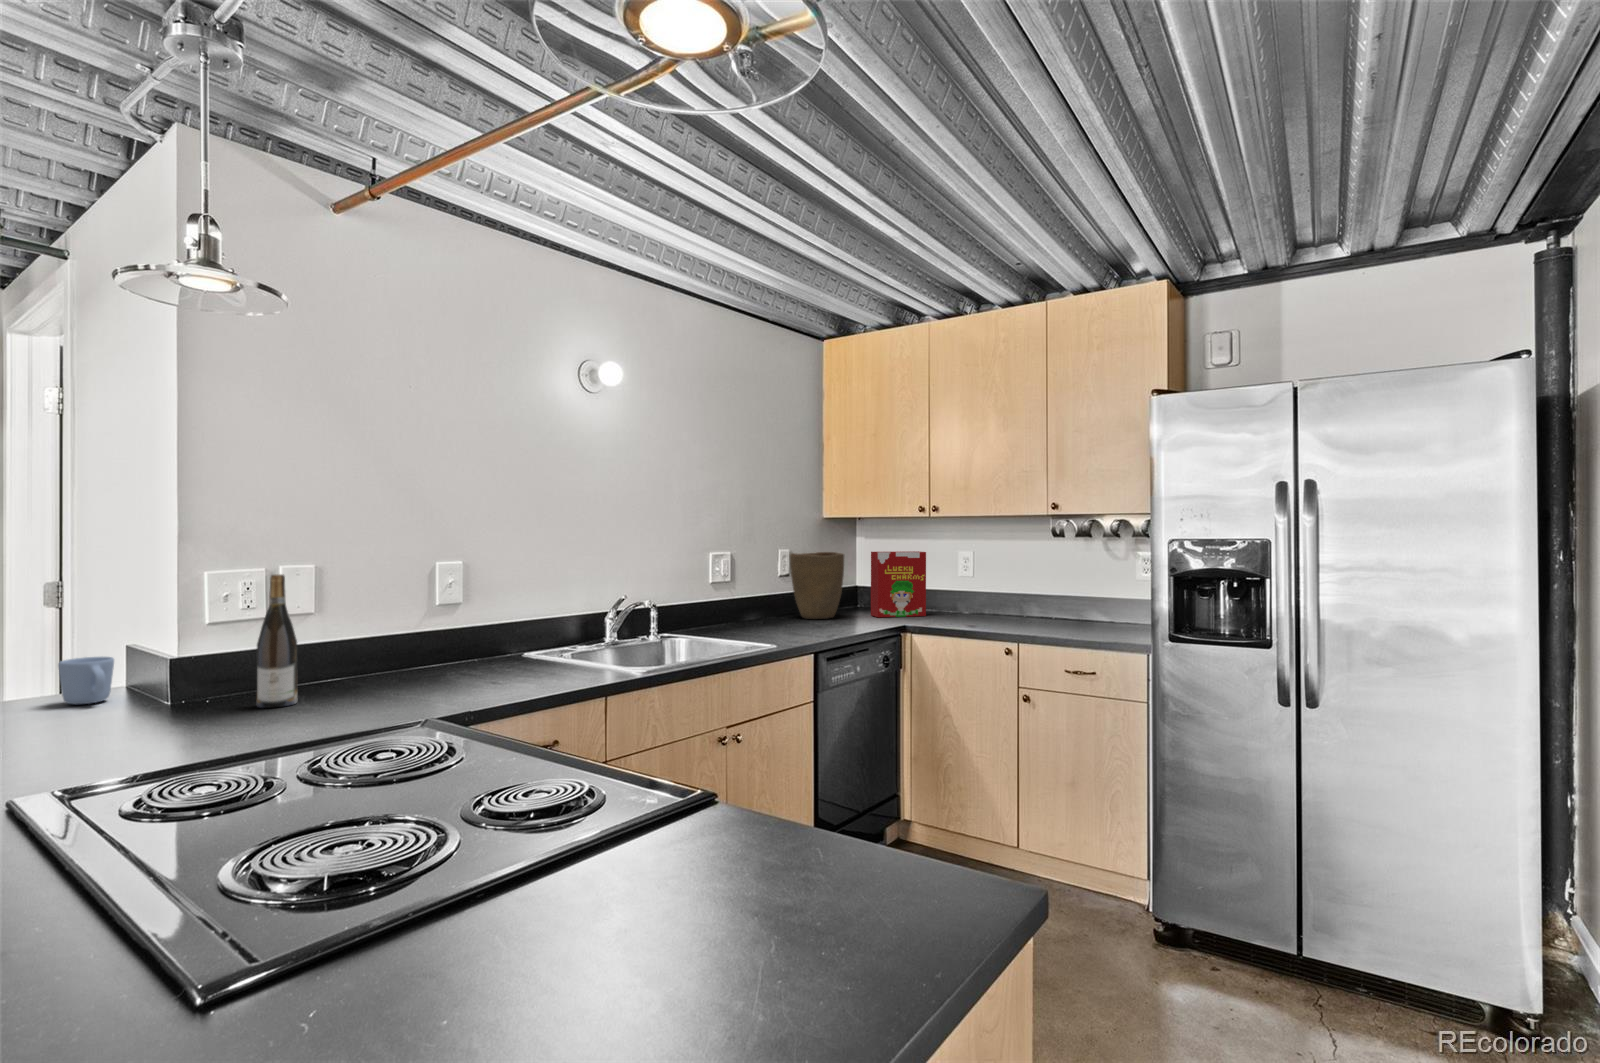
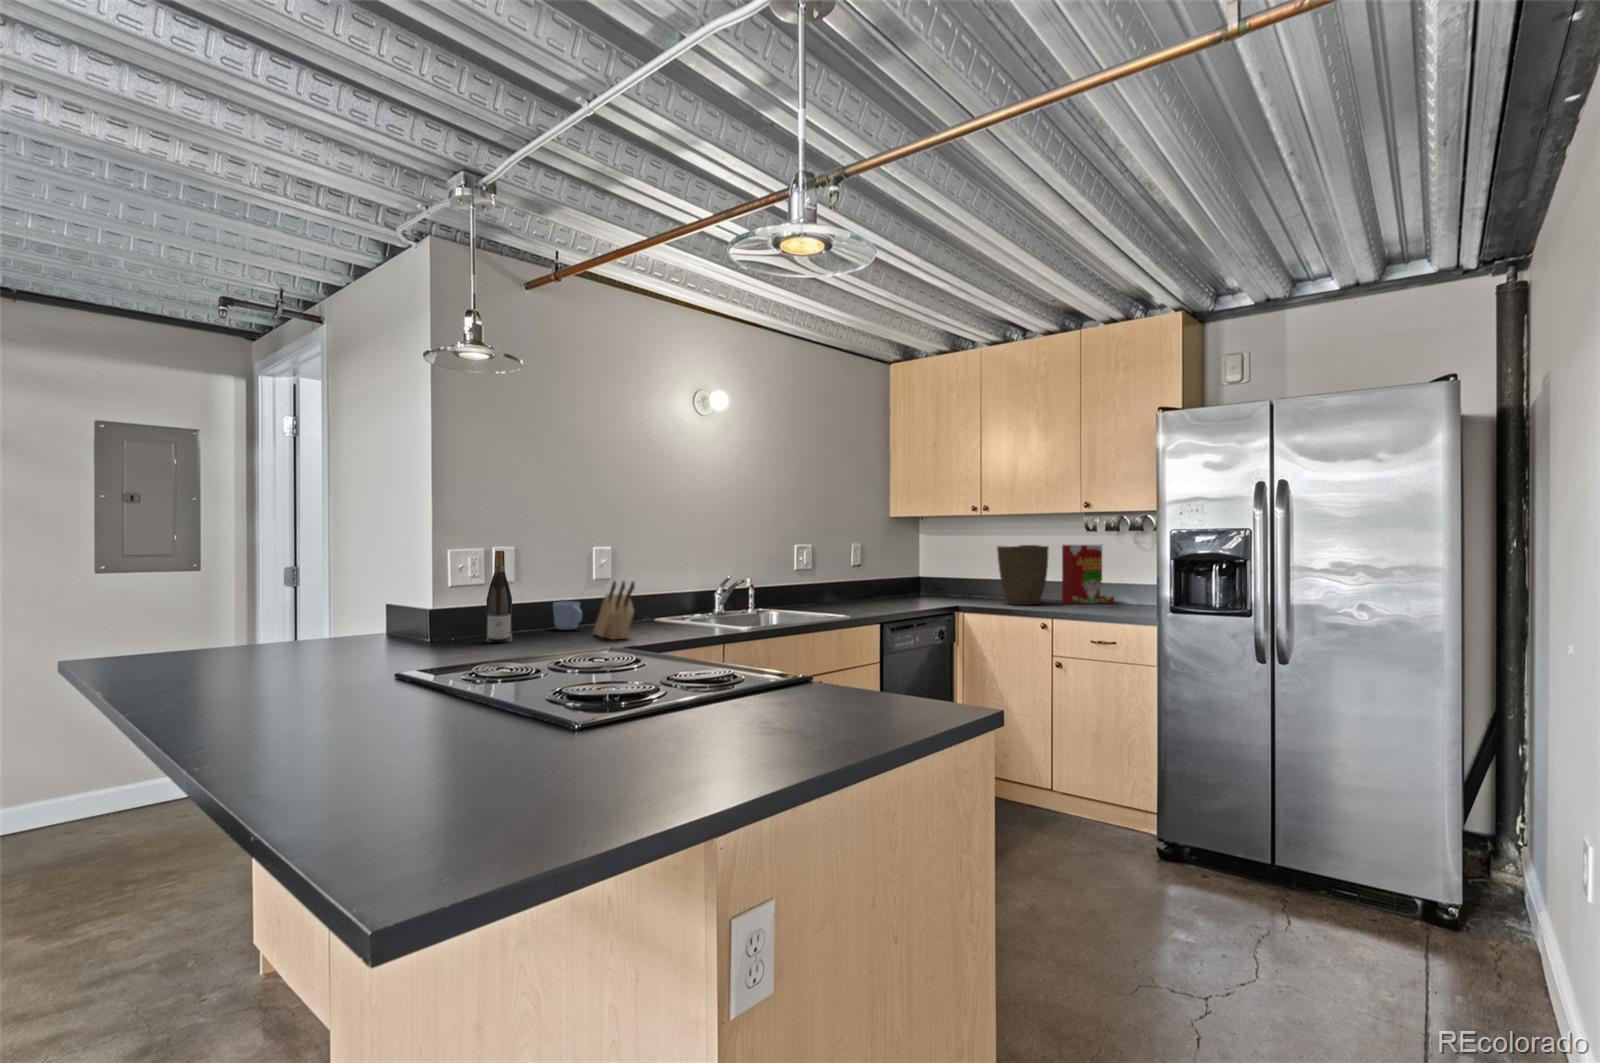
cereal box: present [871,551,926,617] -> present [1062,545,1114,604]
vase: present [790,552,844,619] -> present [997,545,1048,605]
knife block: none [425,615,478,697] -> present [593,581,635,639]
mug: present [58,657,114,704] -> present [553,601,582,630]

